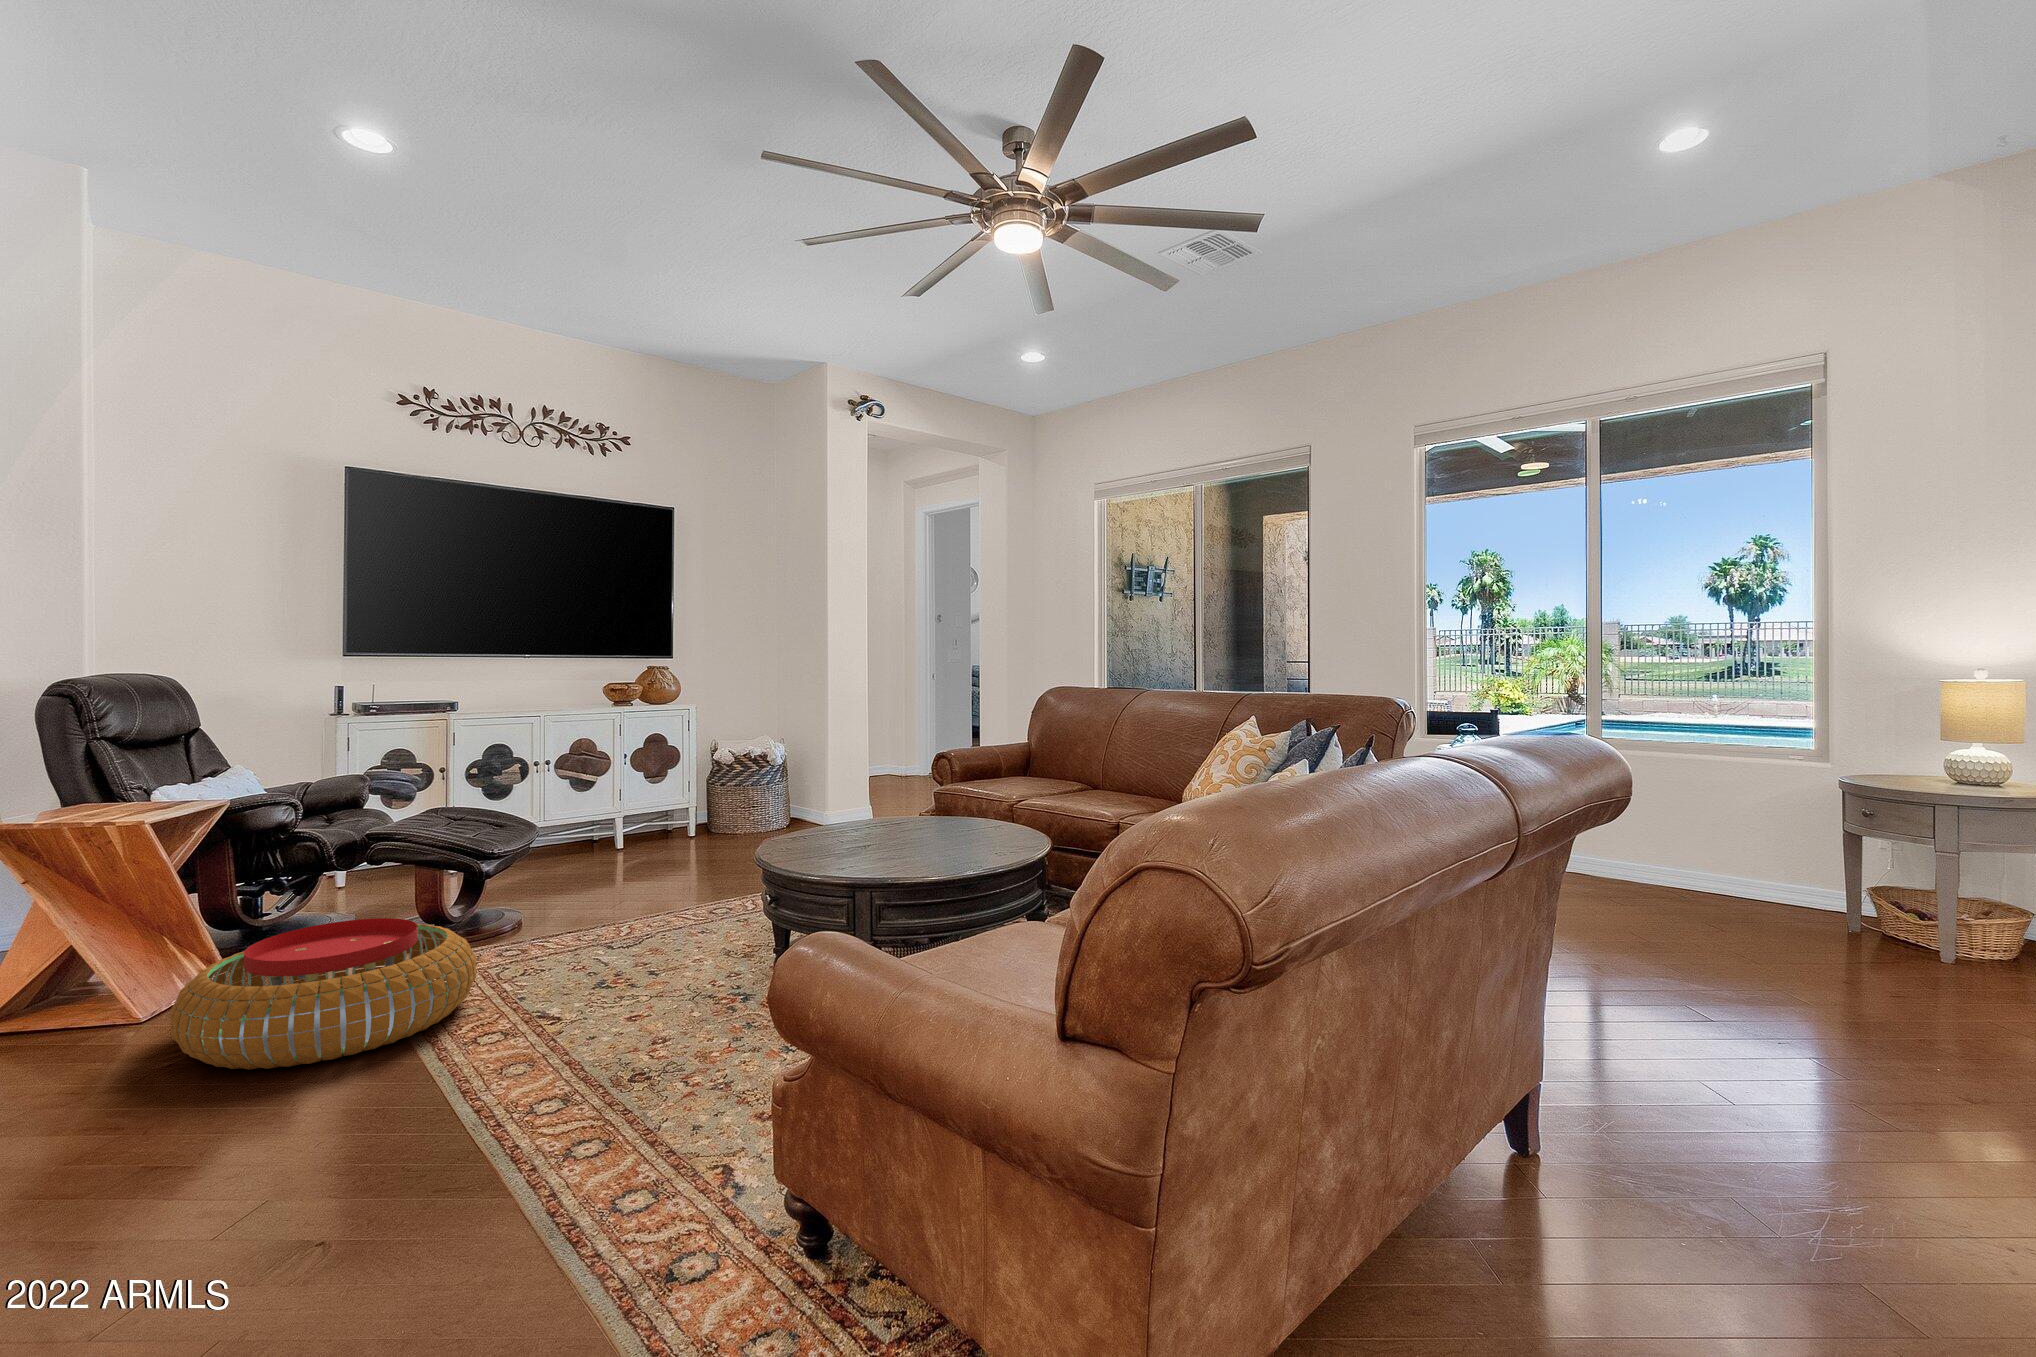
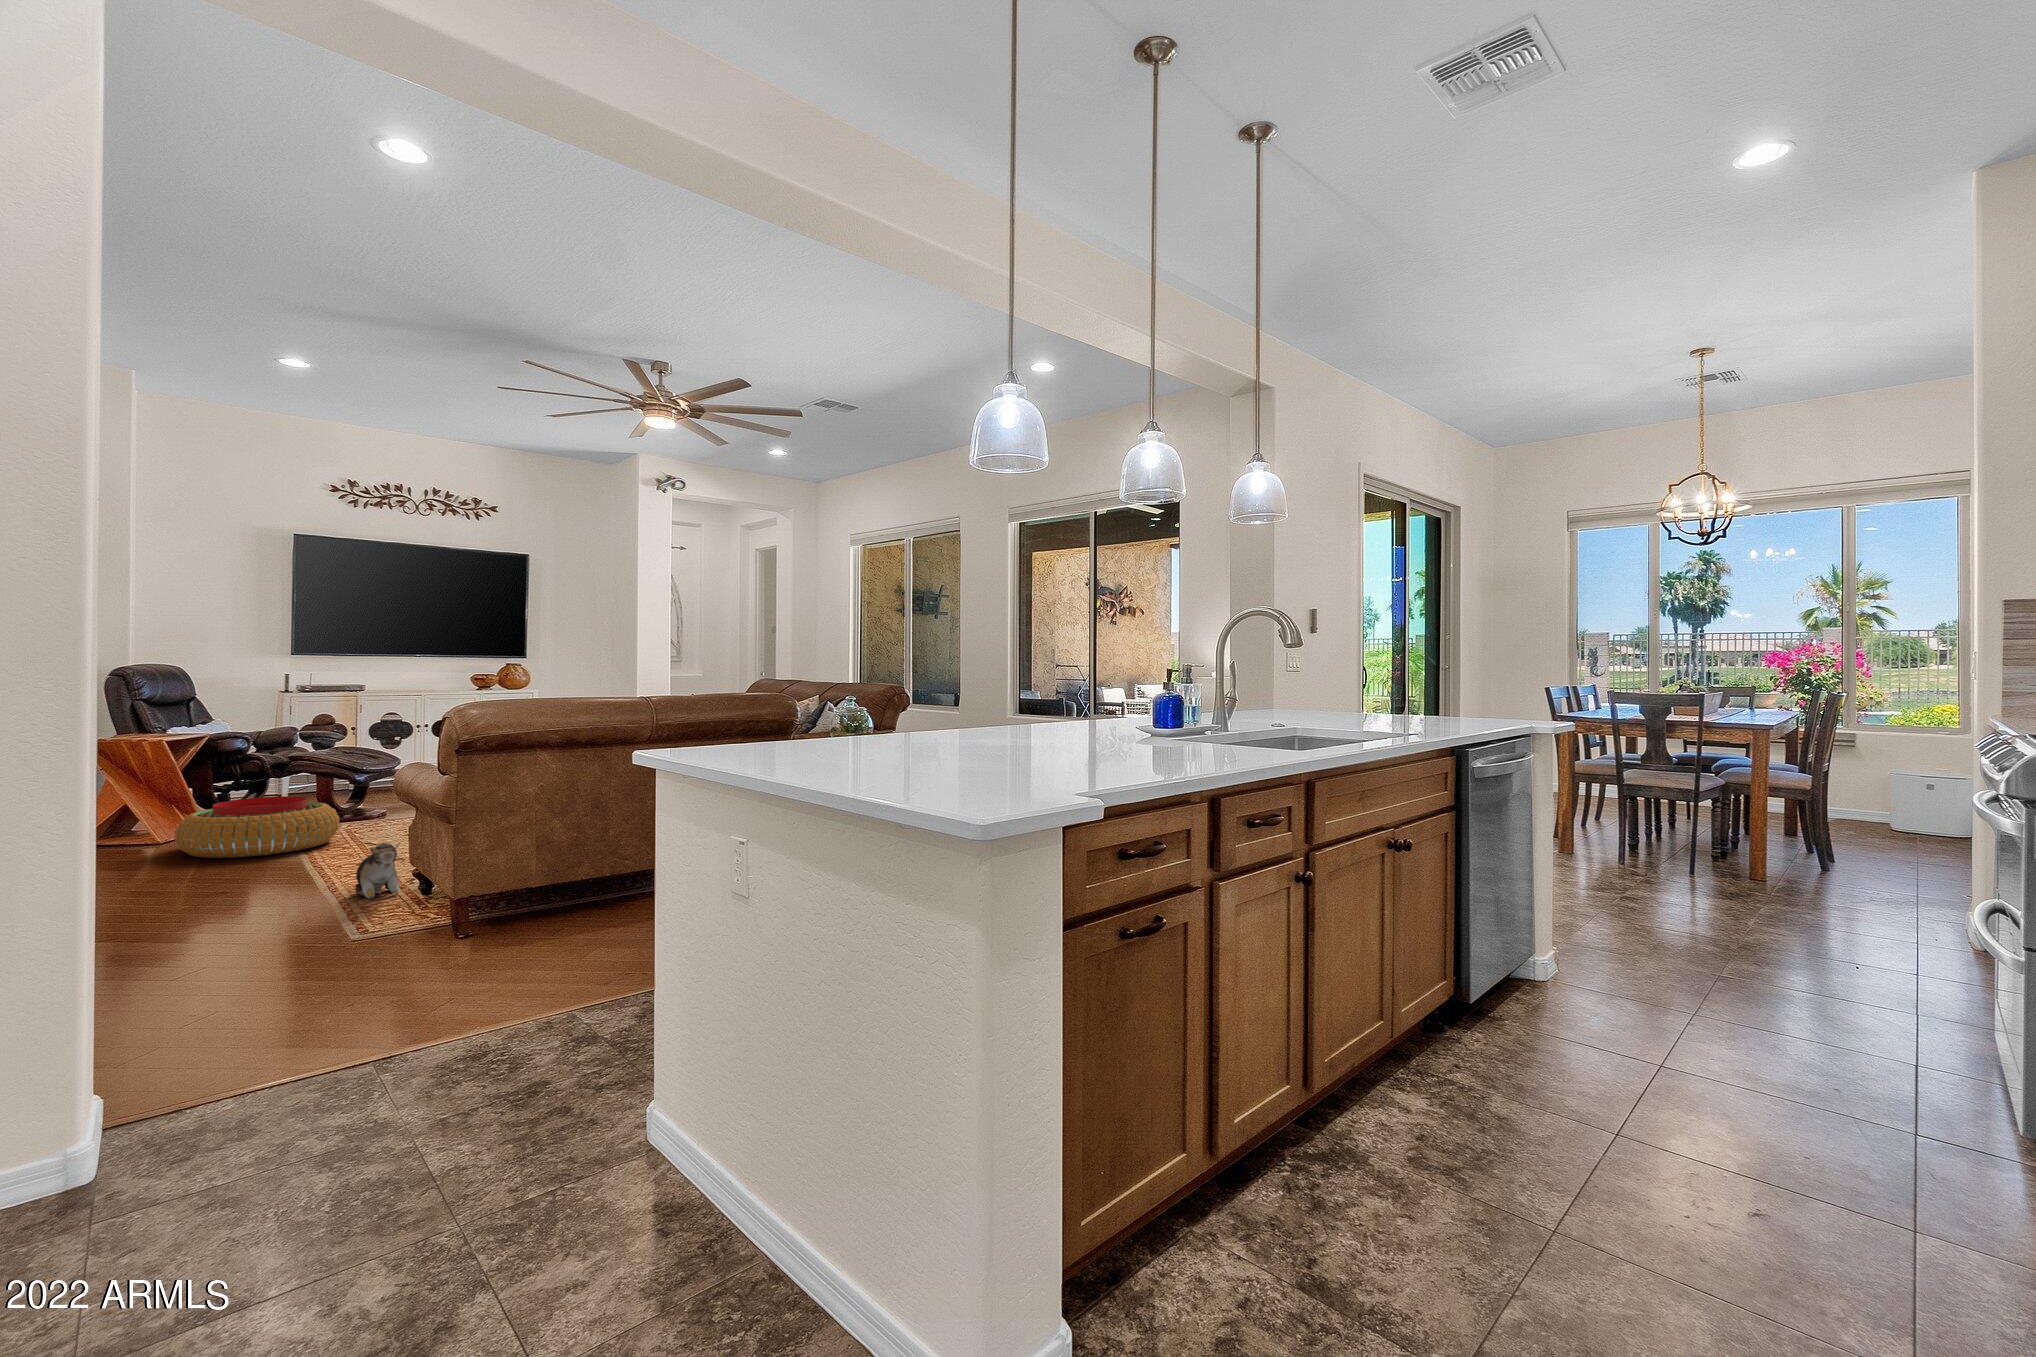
plush toy: none [602,1107,732,1250] -> present [355,843,400,899]

